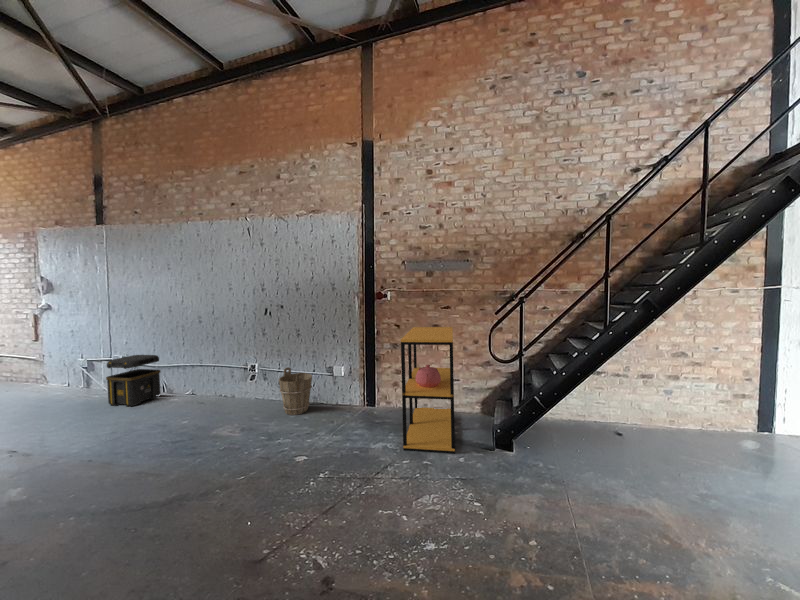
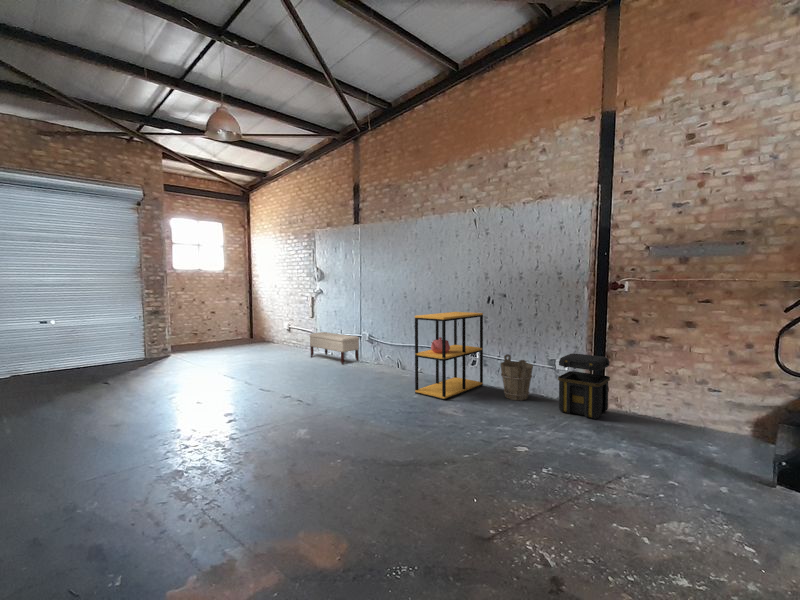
shelving unit: present [401,327,455,454] -> present [415,312,483,401]
toolbox: present [106,355,161,406] -> present [558,353,610,419]
bench: none [22,361,109,403] -> present [310,332,359,364]

